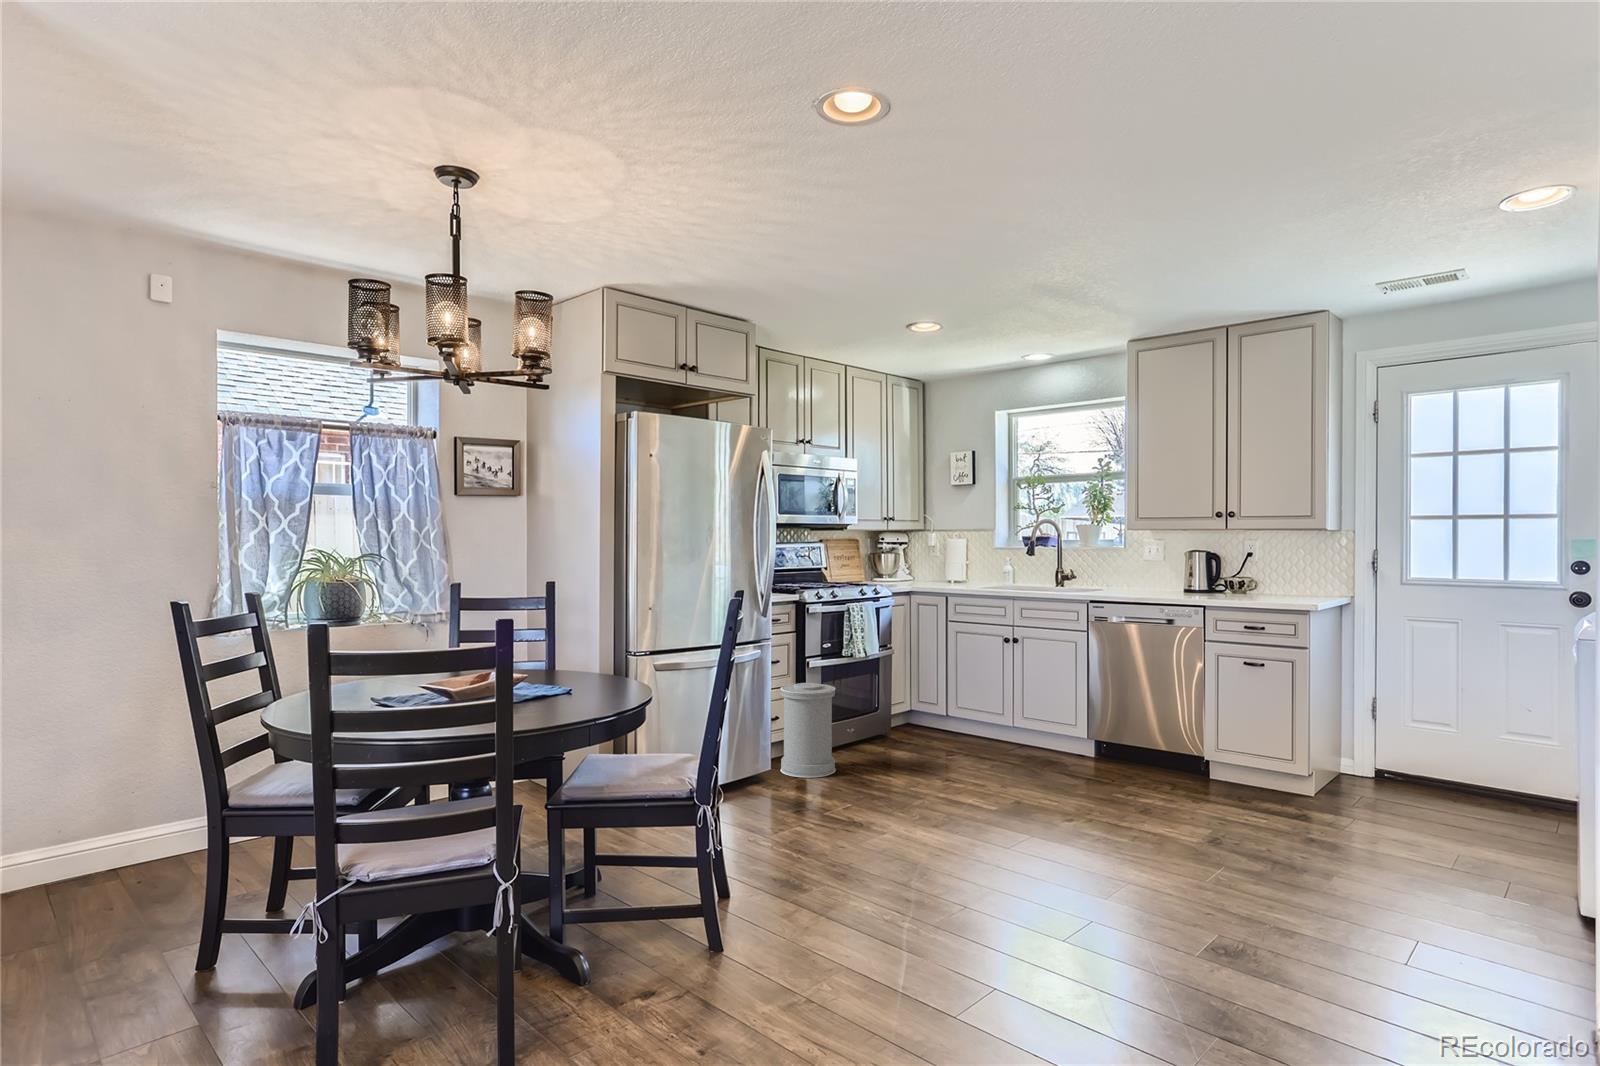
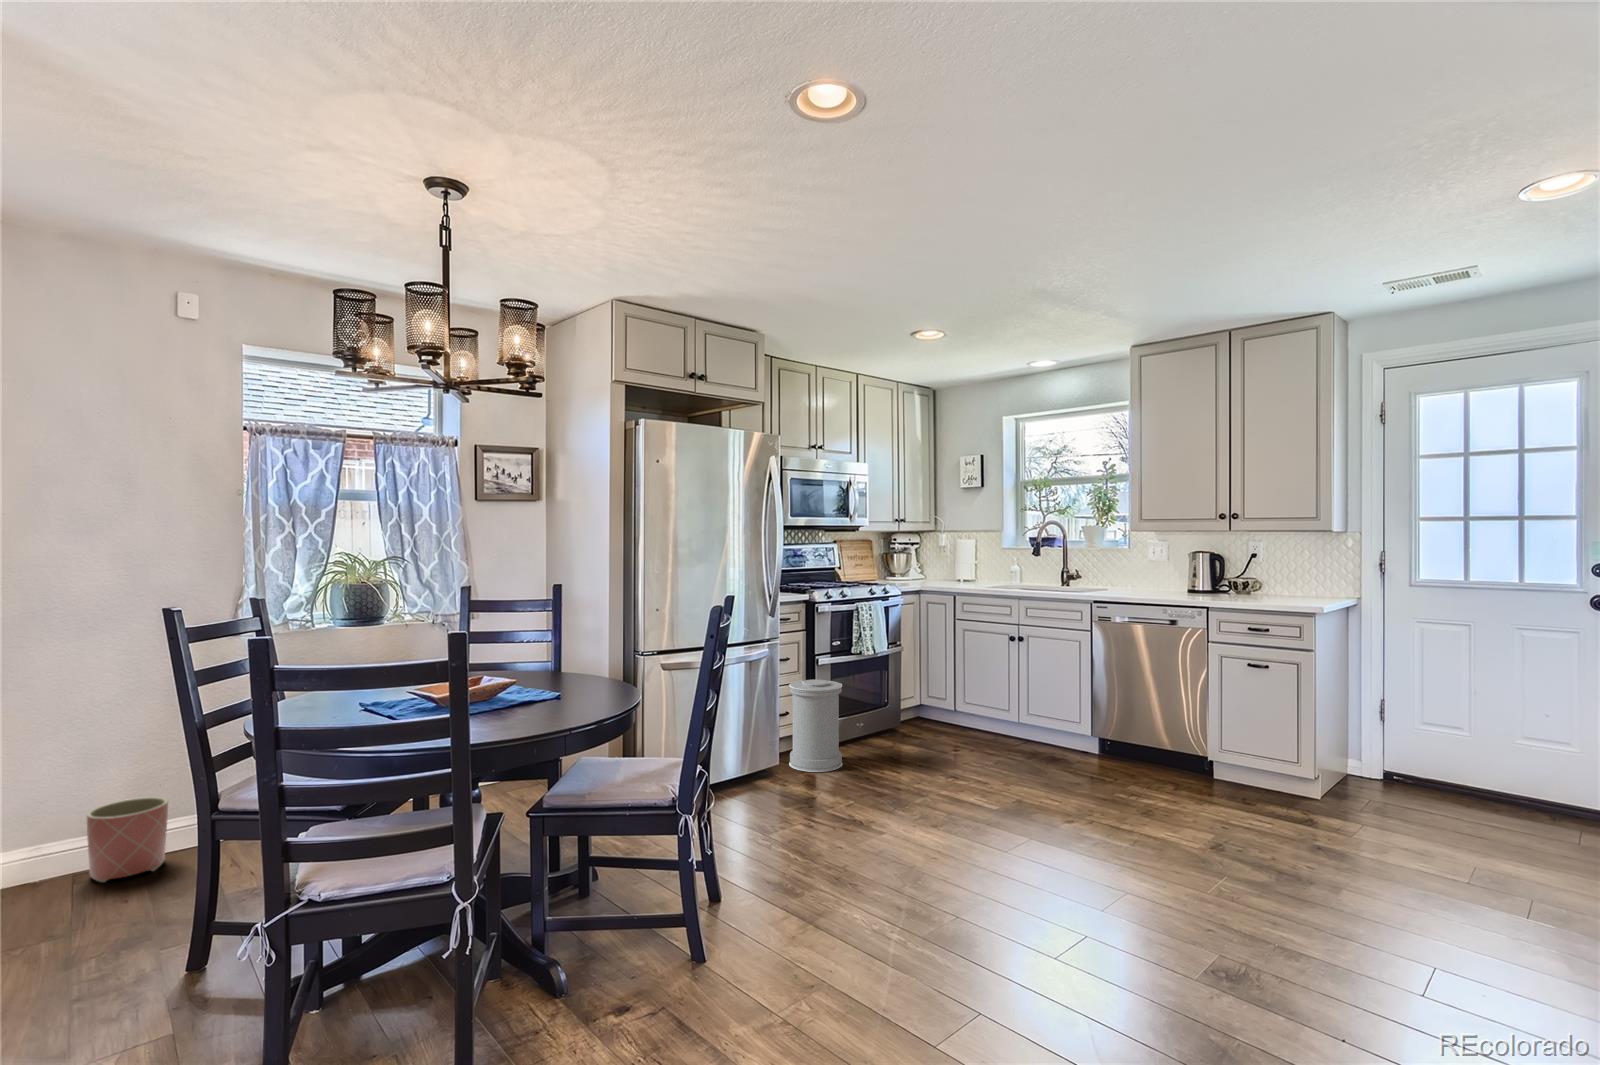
planter: none [59,805,143,893] -> present [87,797,168,883]

